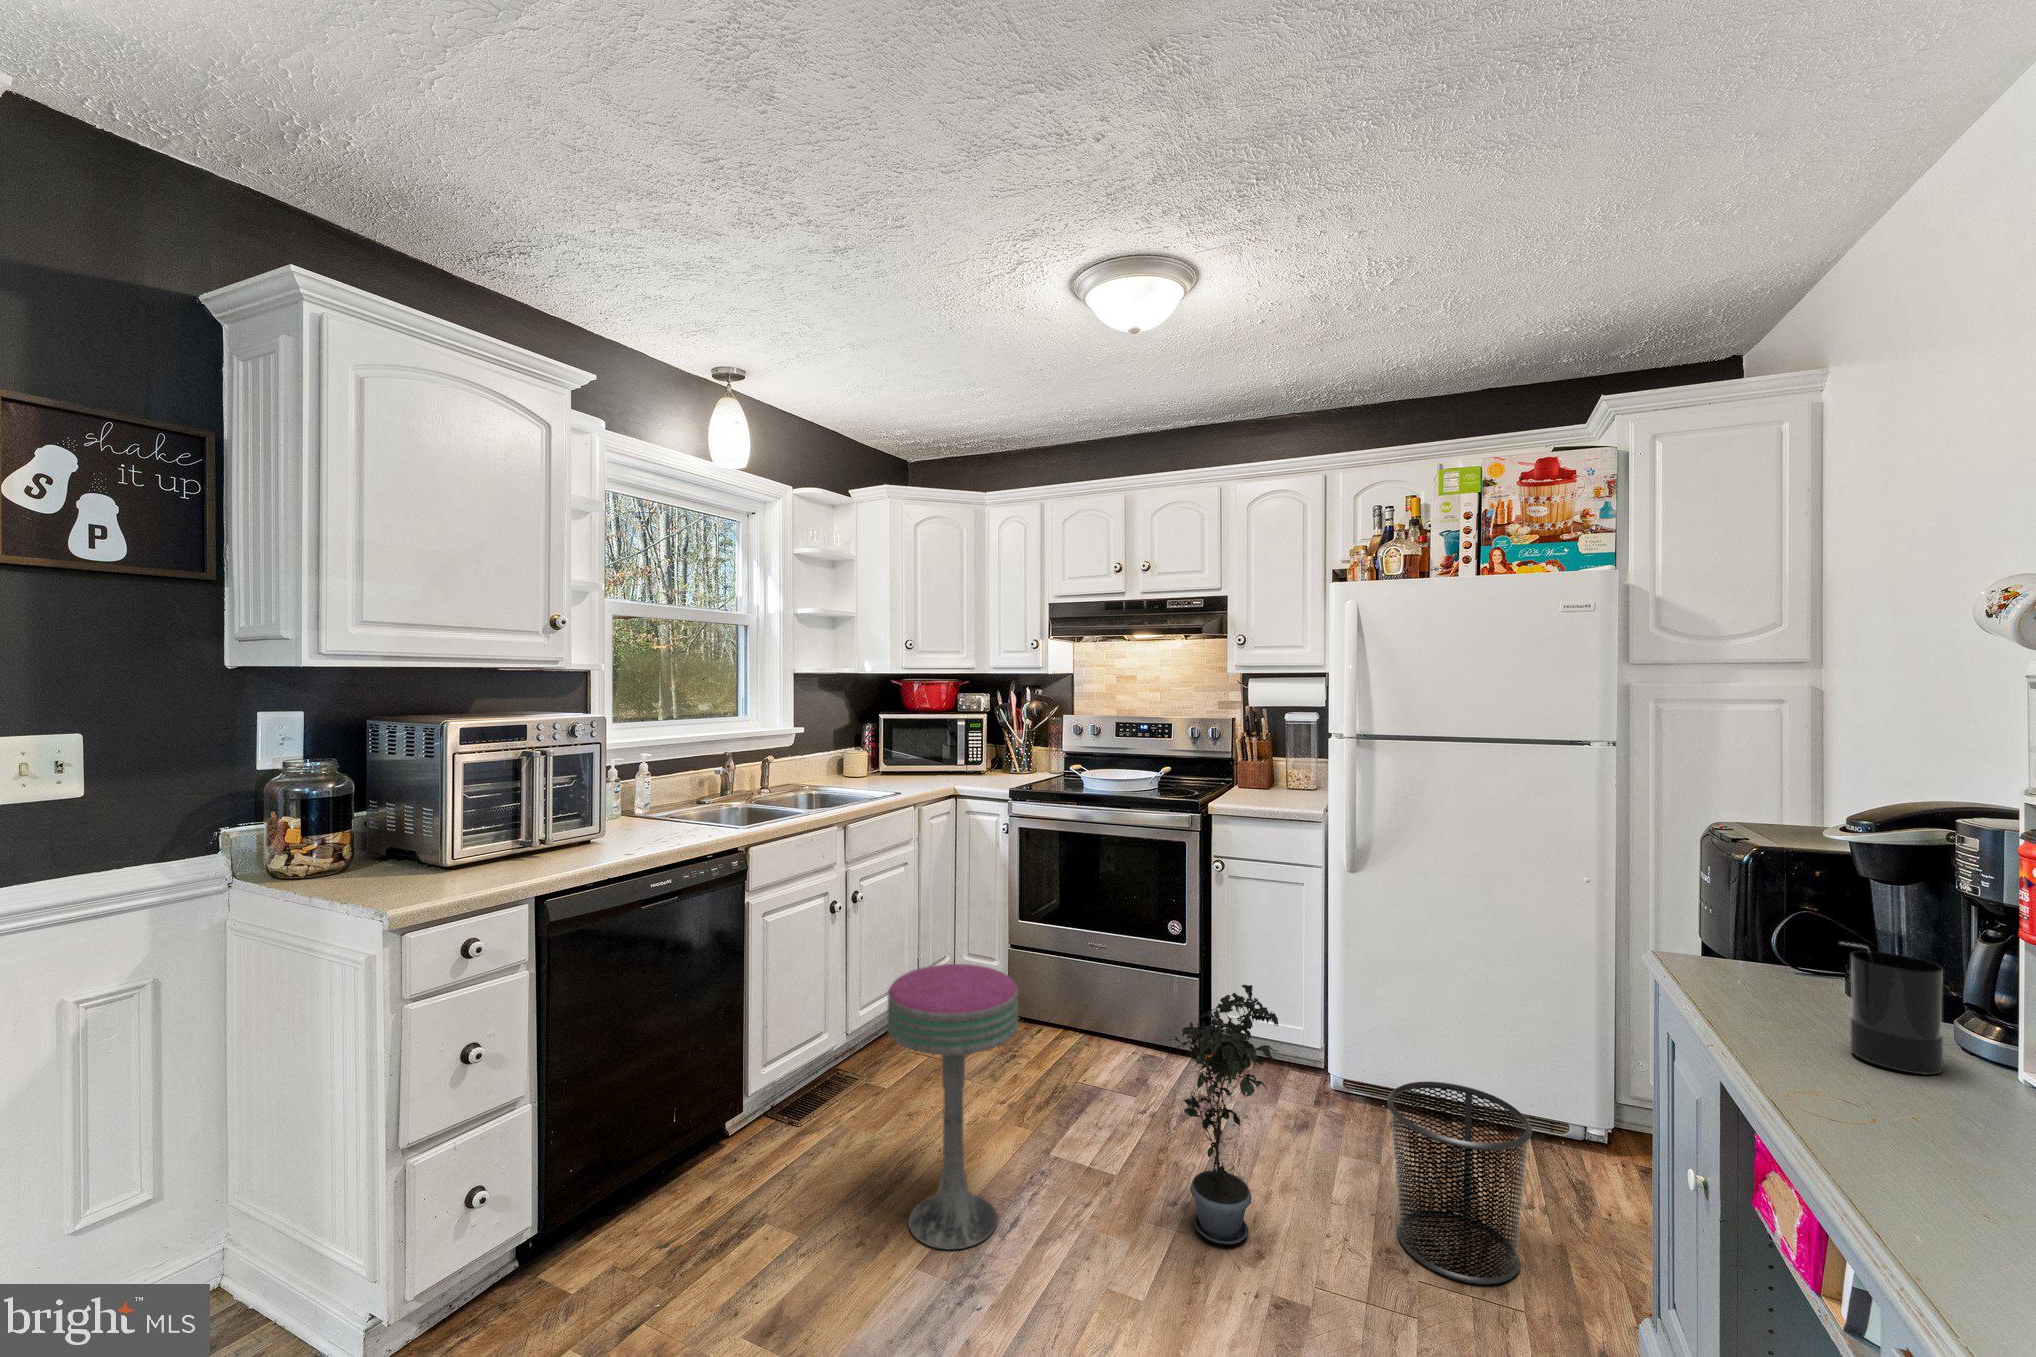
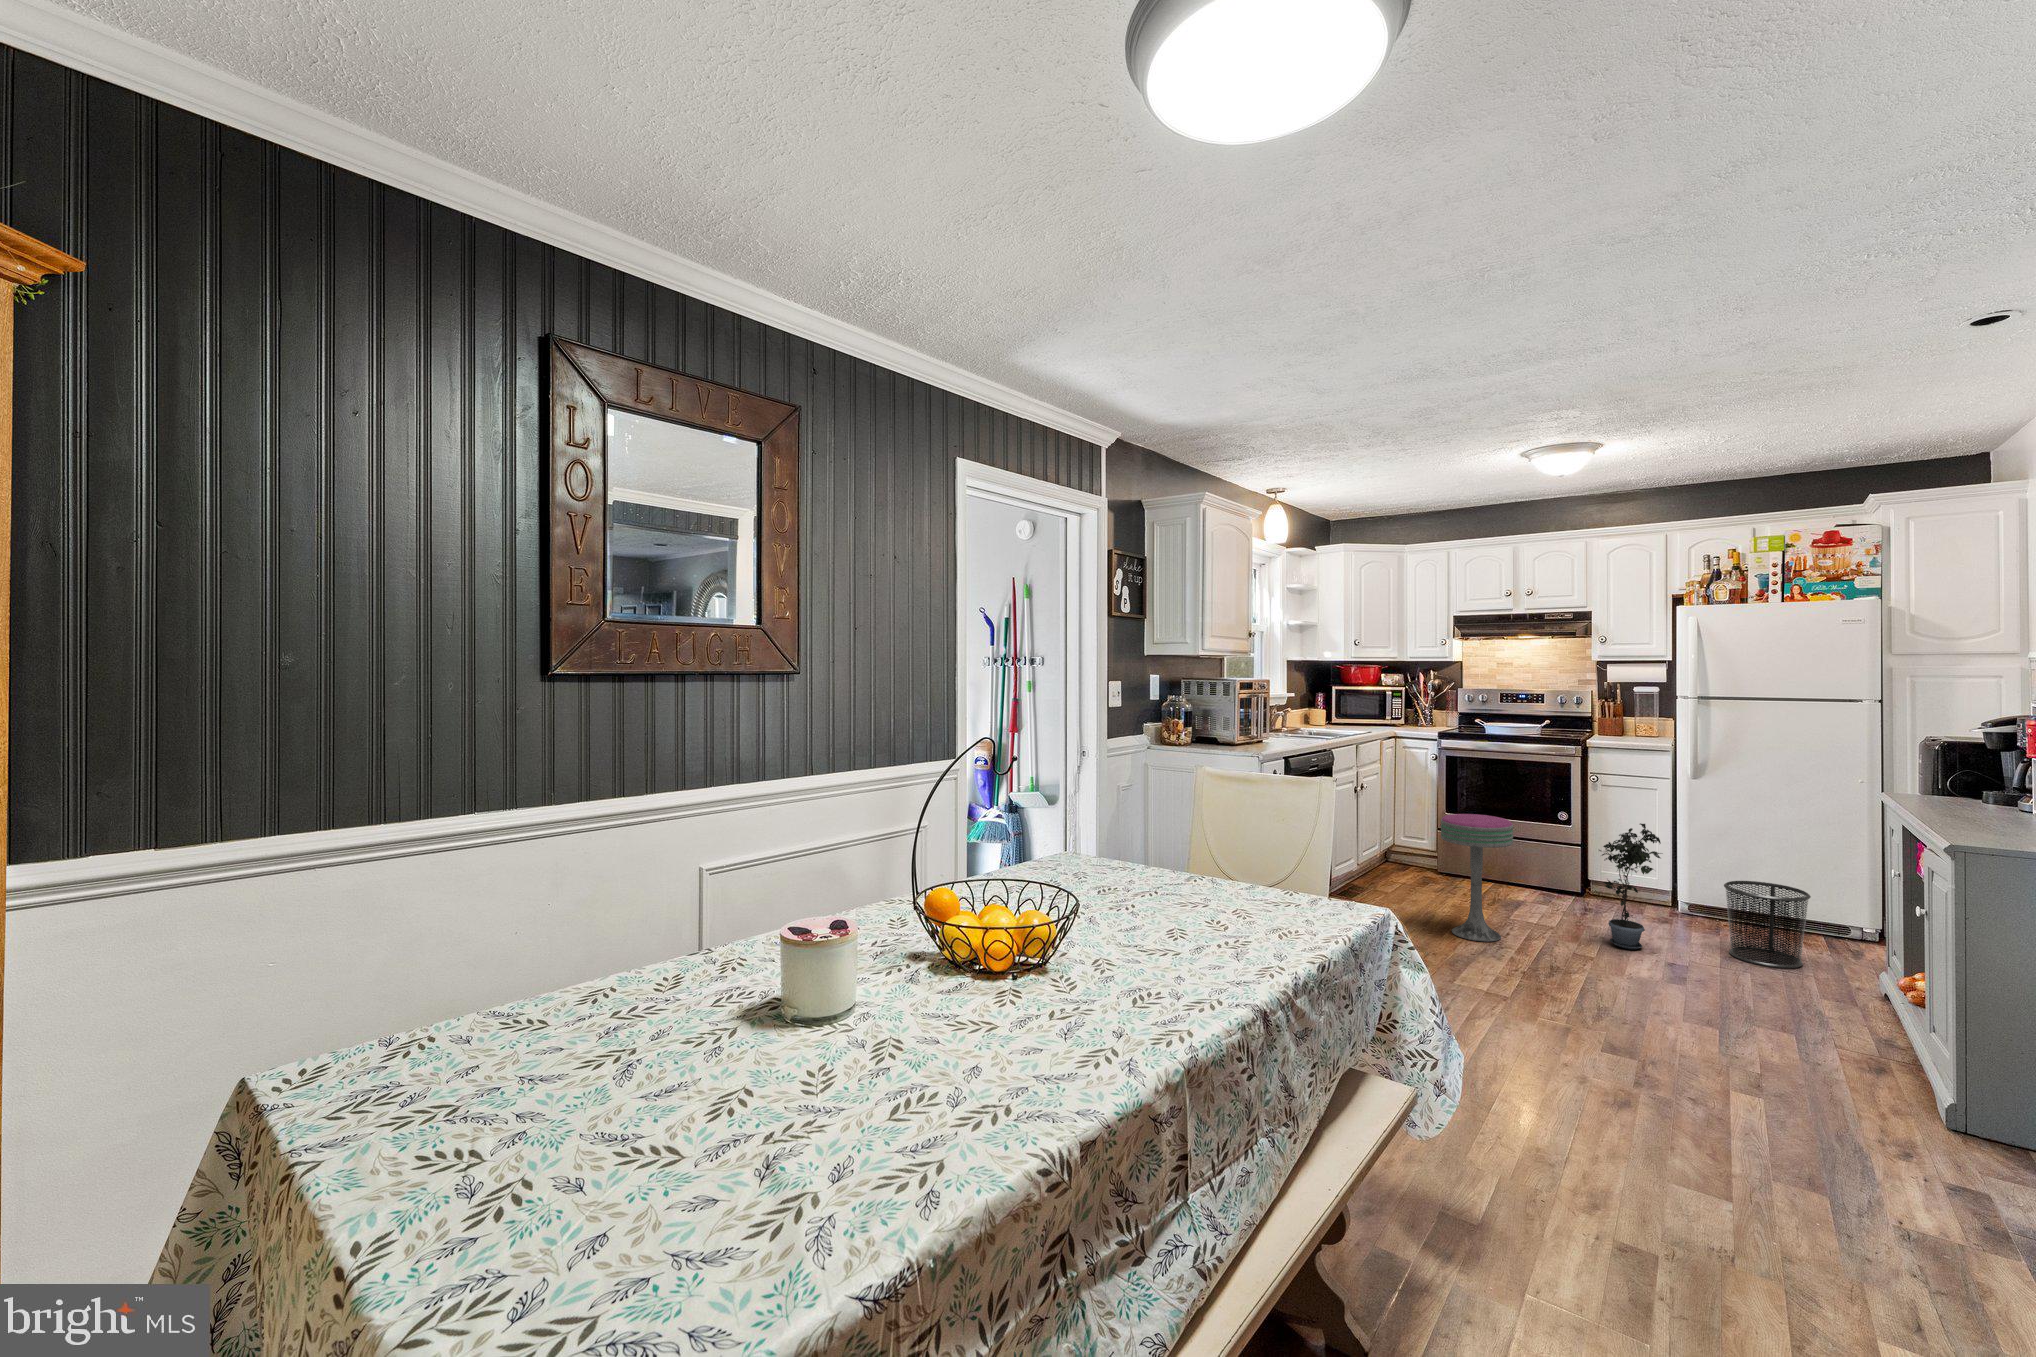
candle: present [1846,944,1943,1075] -> none [1945,775,1986,820]

